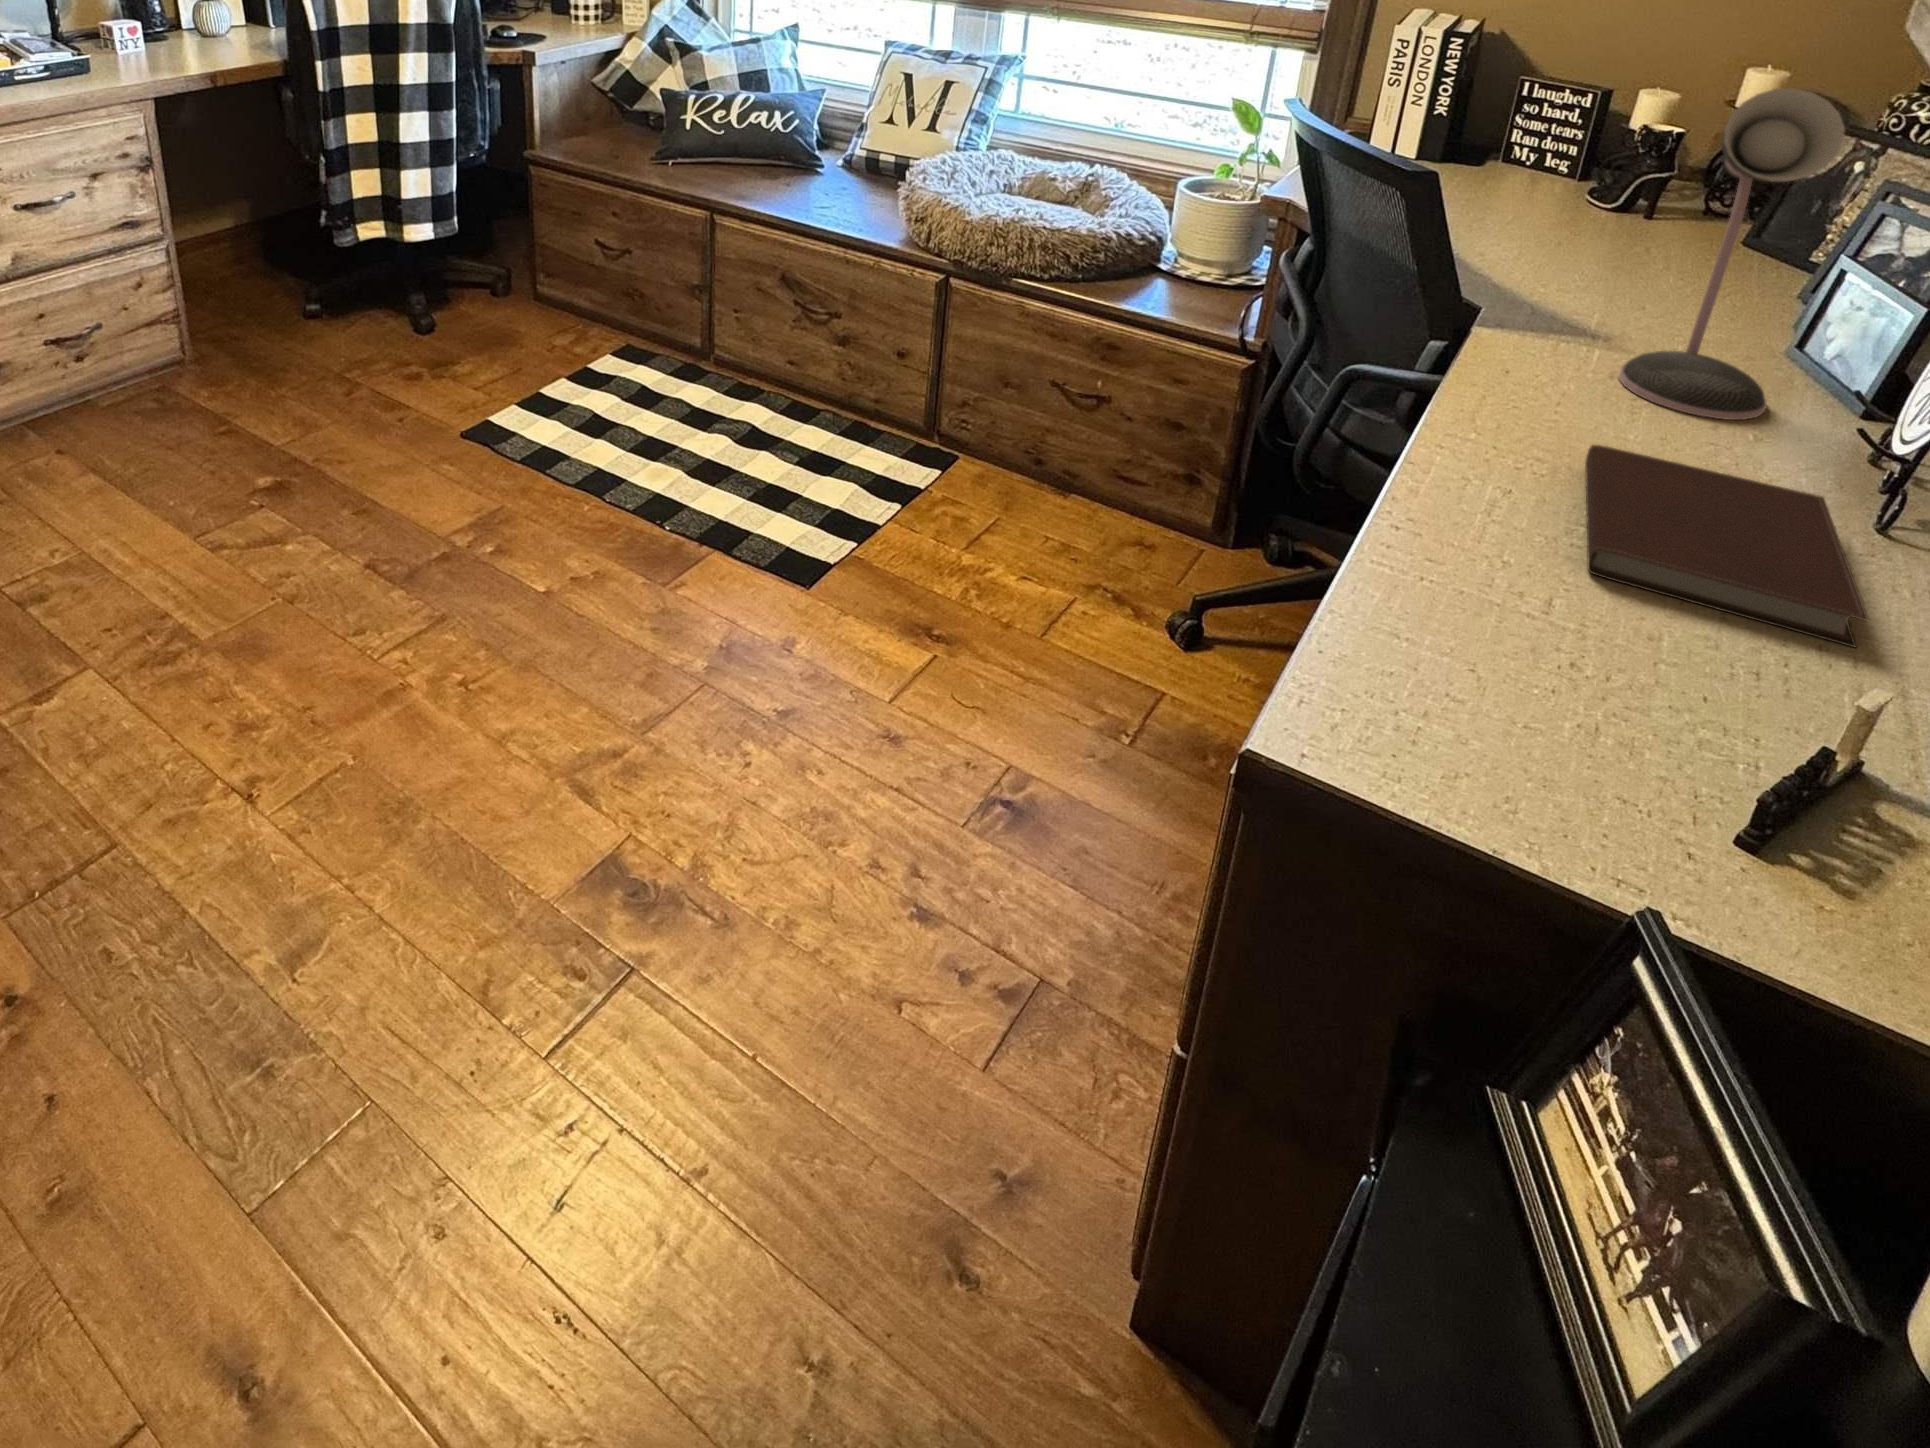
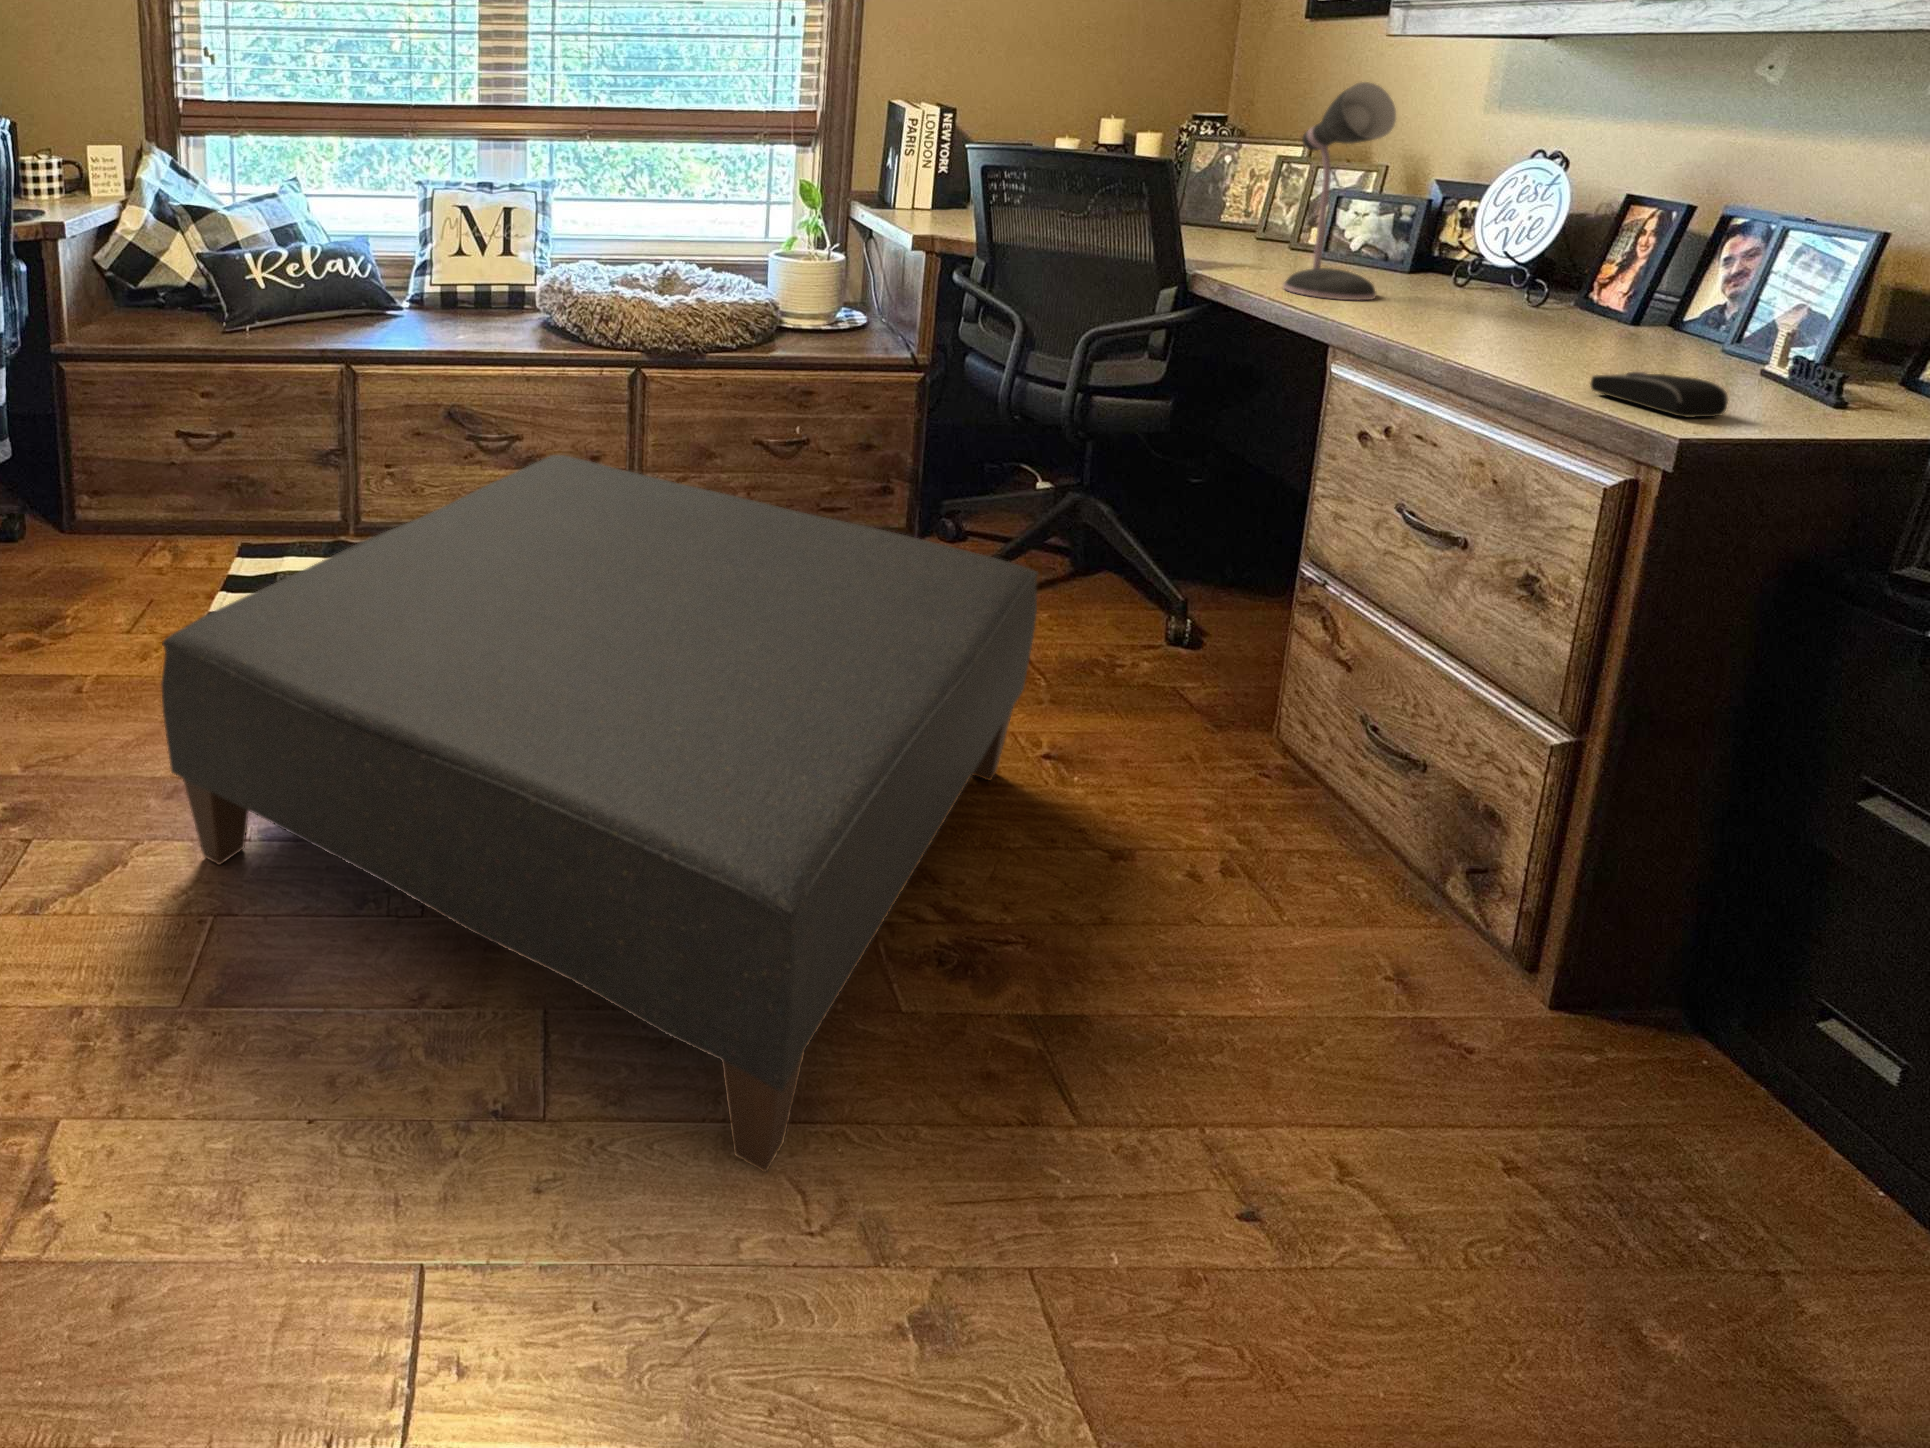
ottoman: none [294,339,1005,927] -> present [161,455,1038,1172]
notebook: present [1585,445,1868,647] -> none [1400,310,1658,366]
computer mouse: none [1521,610,1633,734] -> present [1590,372,1728,417]

